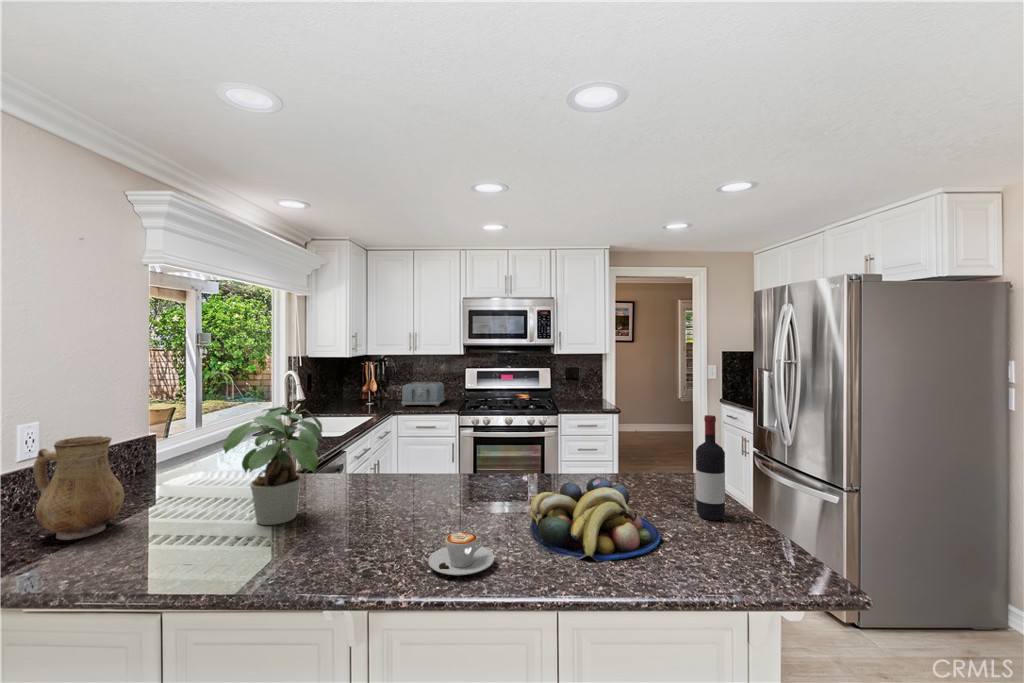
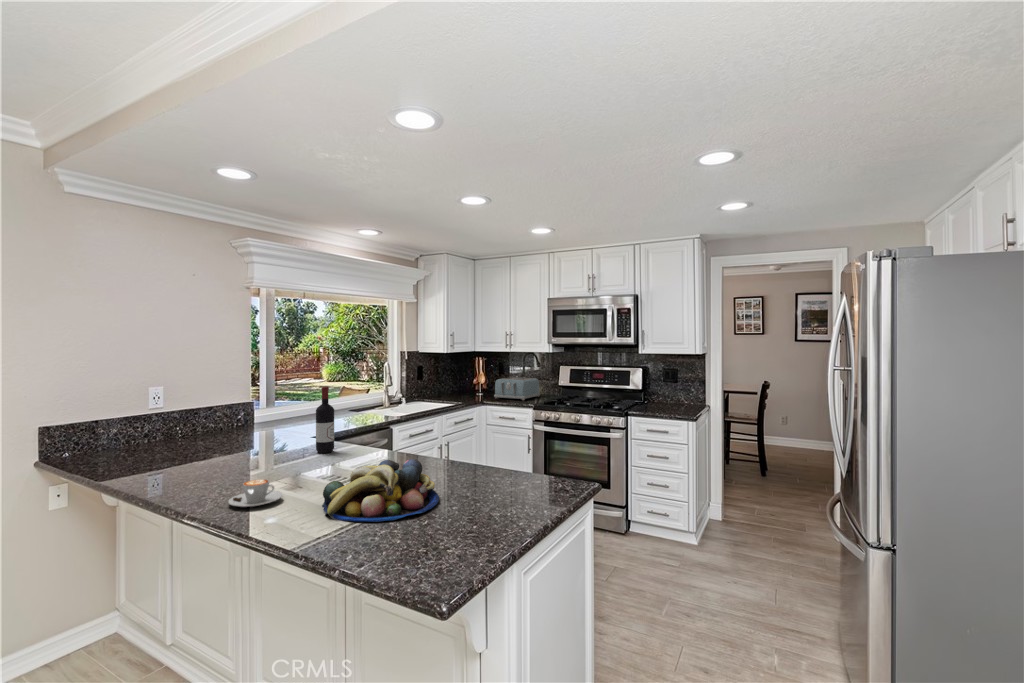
potted plant: present [223,407,323,525] -> none [195,384,285,464]
wine bottle: present [696,415,725,520] -> present [316,387,334,453]
ceramic pitcher: present [33,436,124,540] -> none [126,396,175,455]

